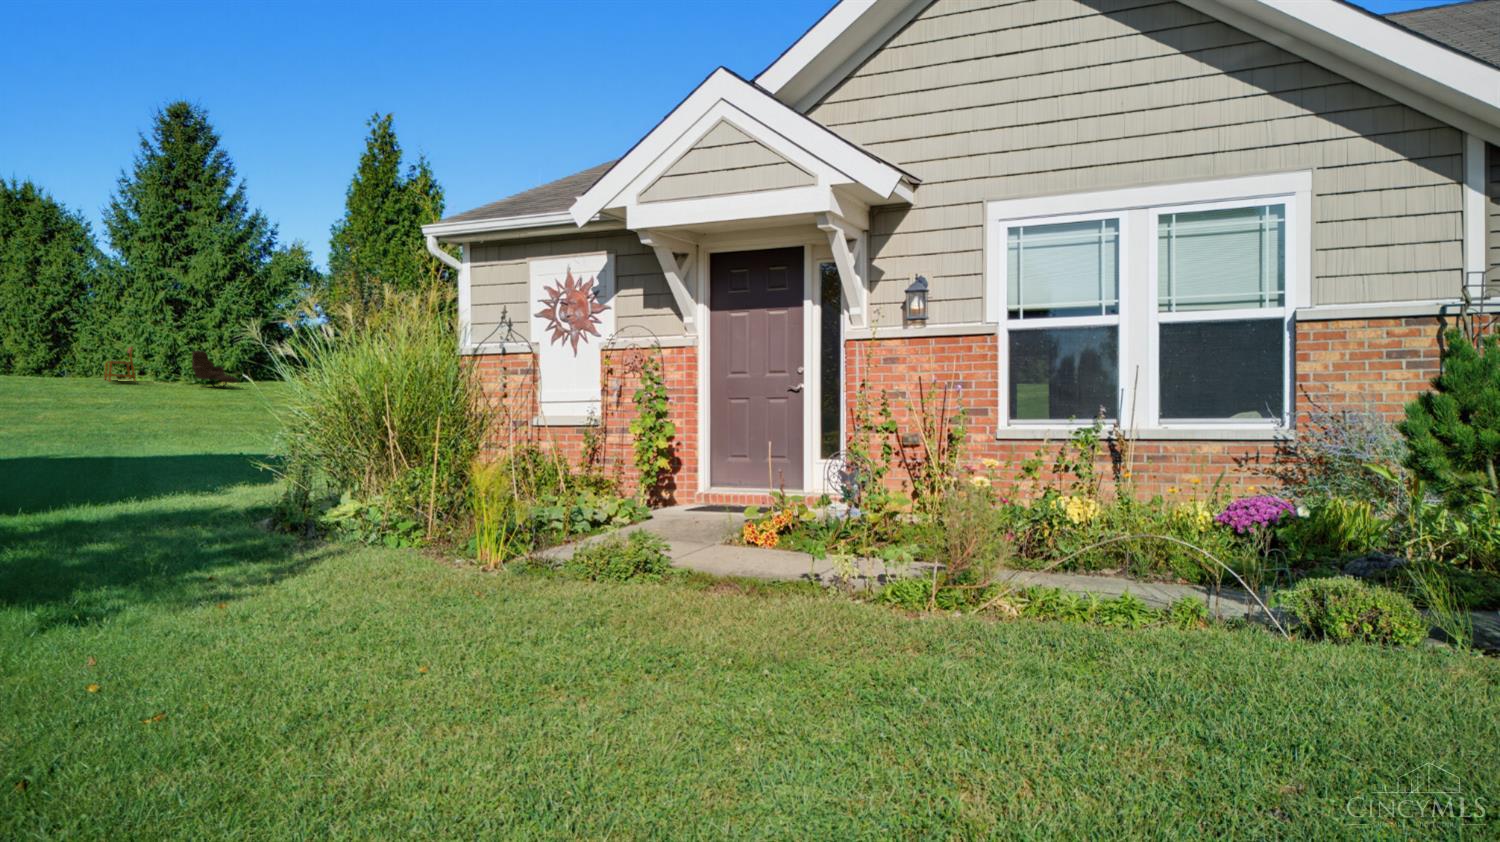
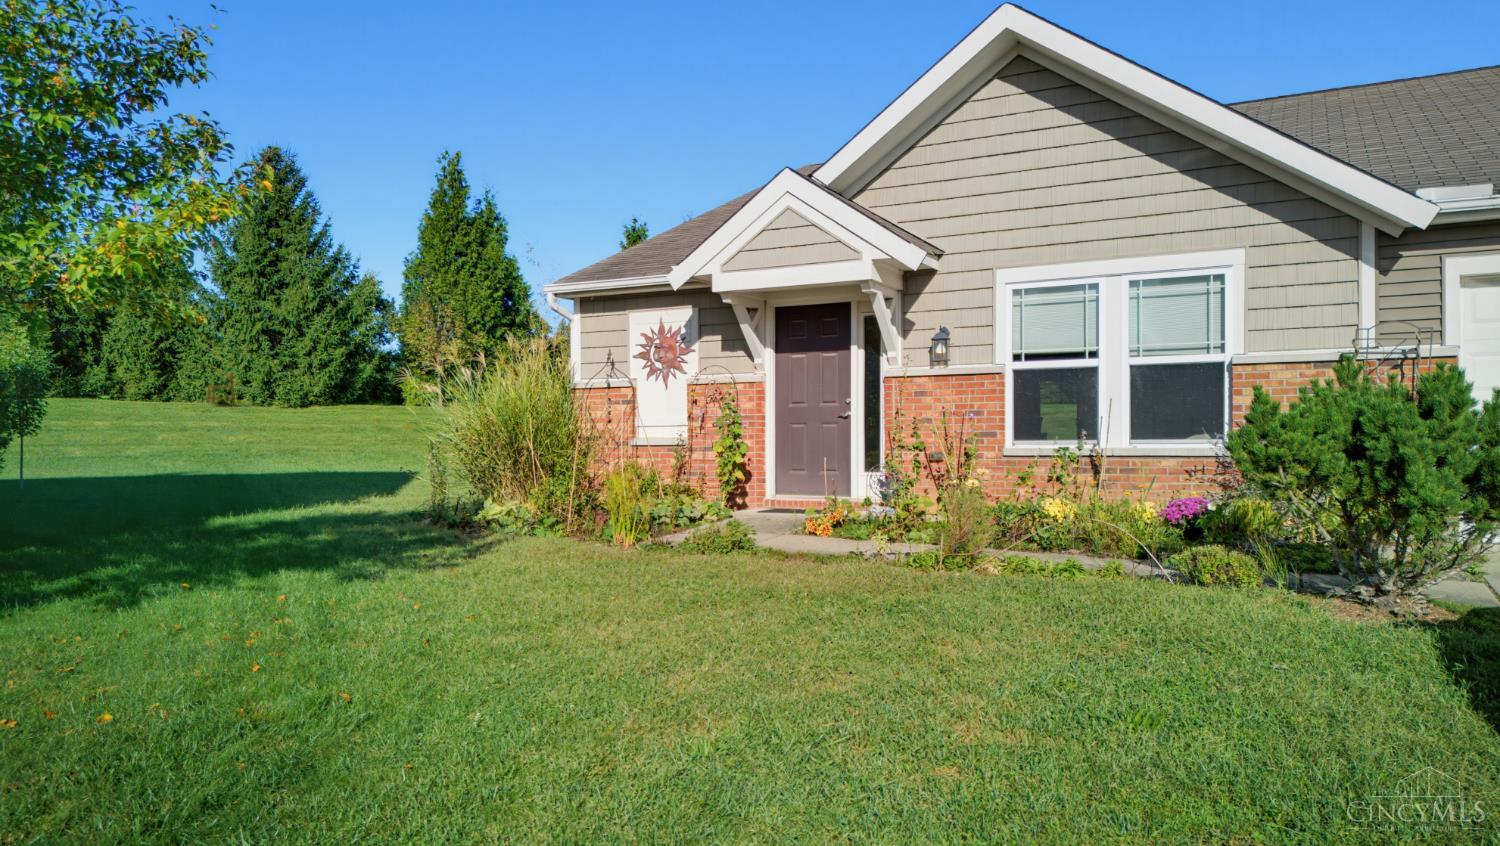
lounge chair: present [192,351,237,387] -> none [285,375,325,409]

